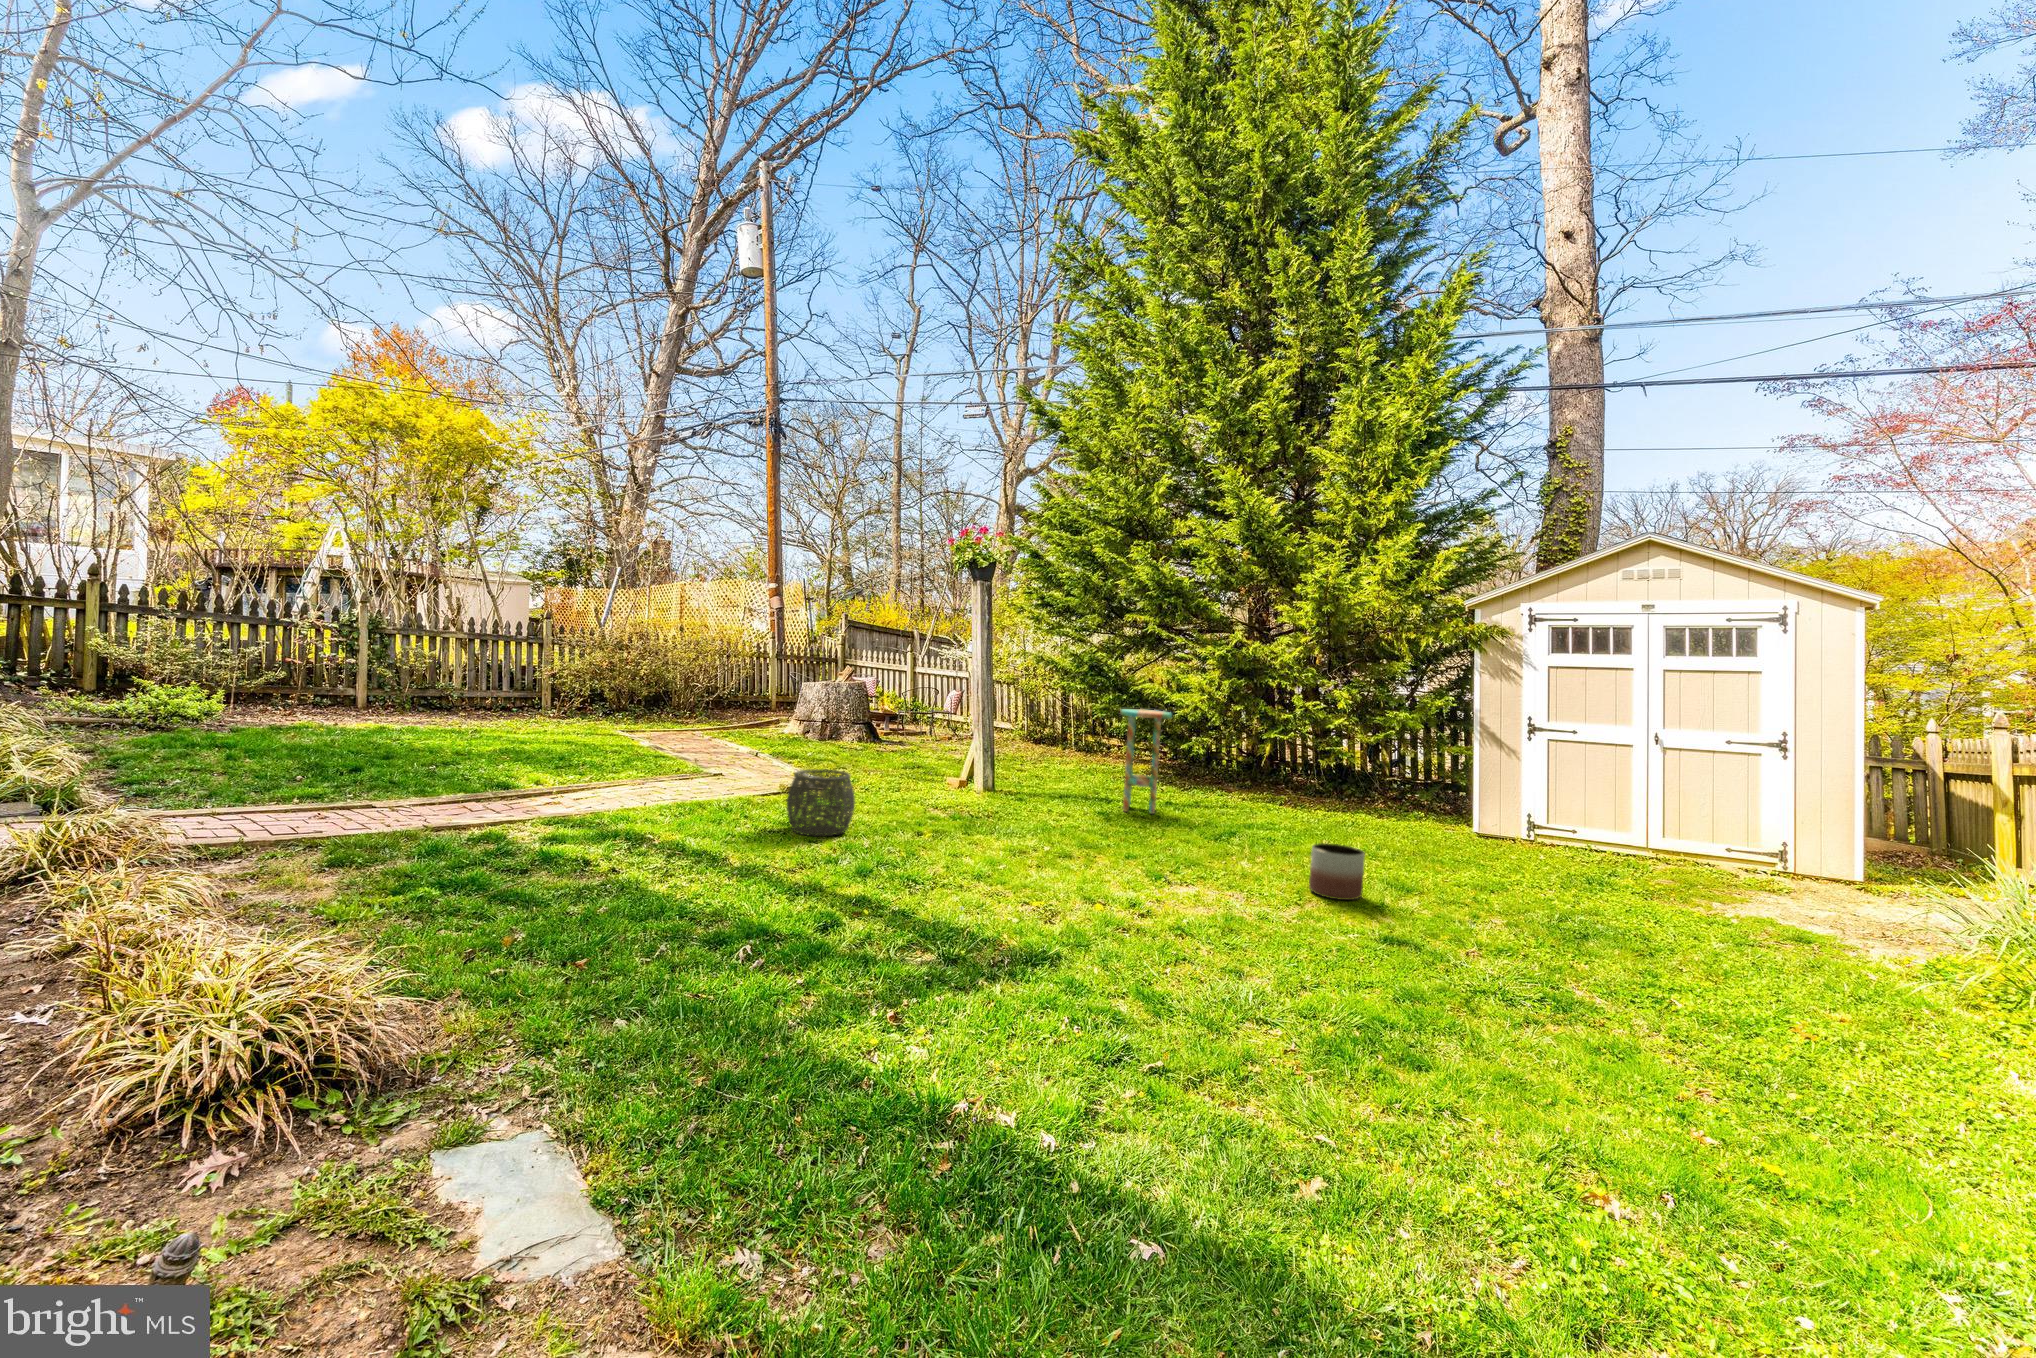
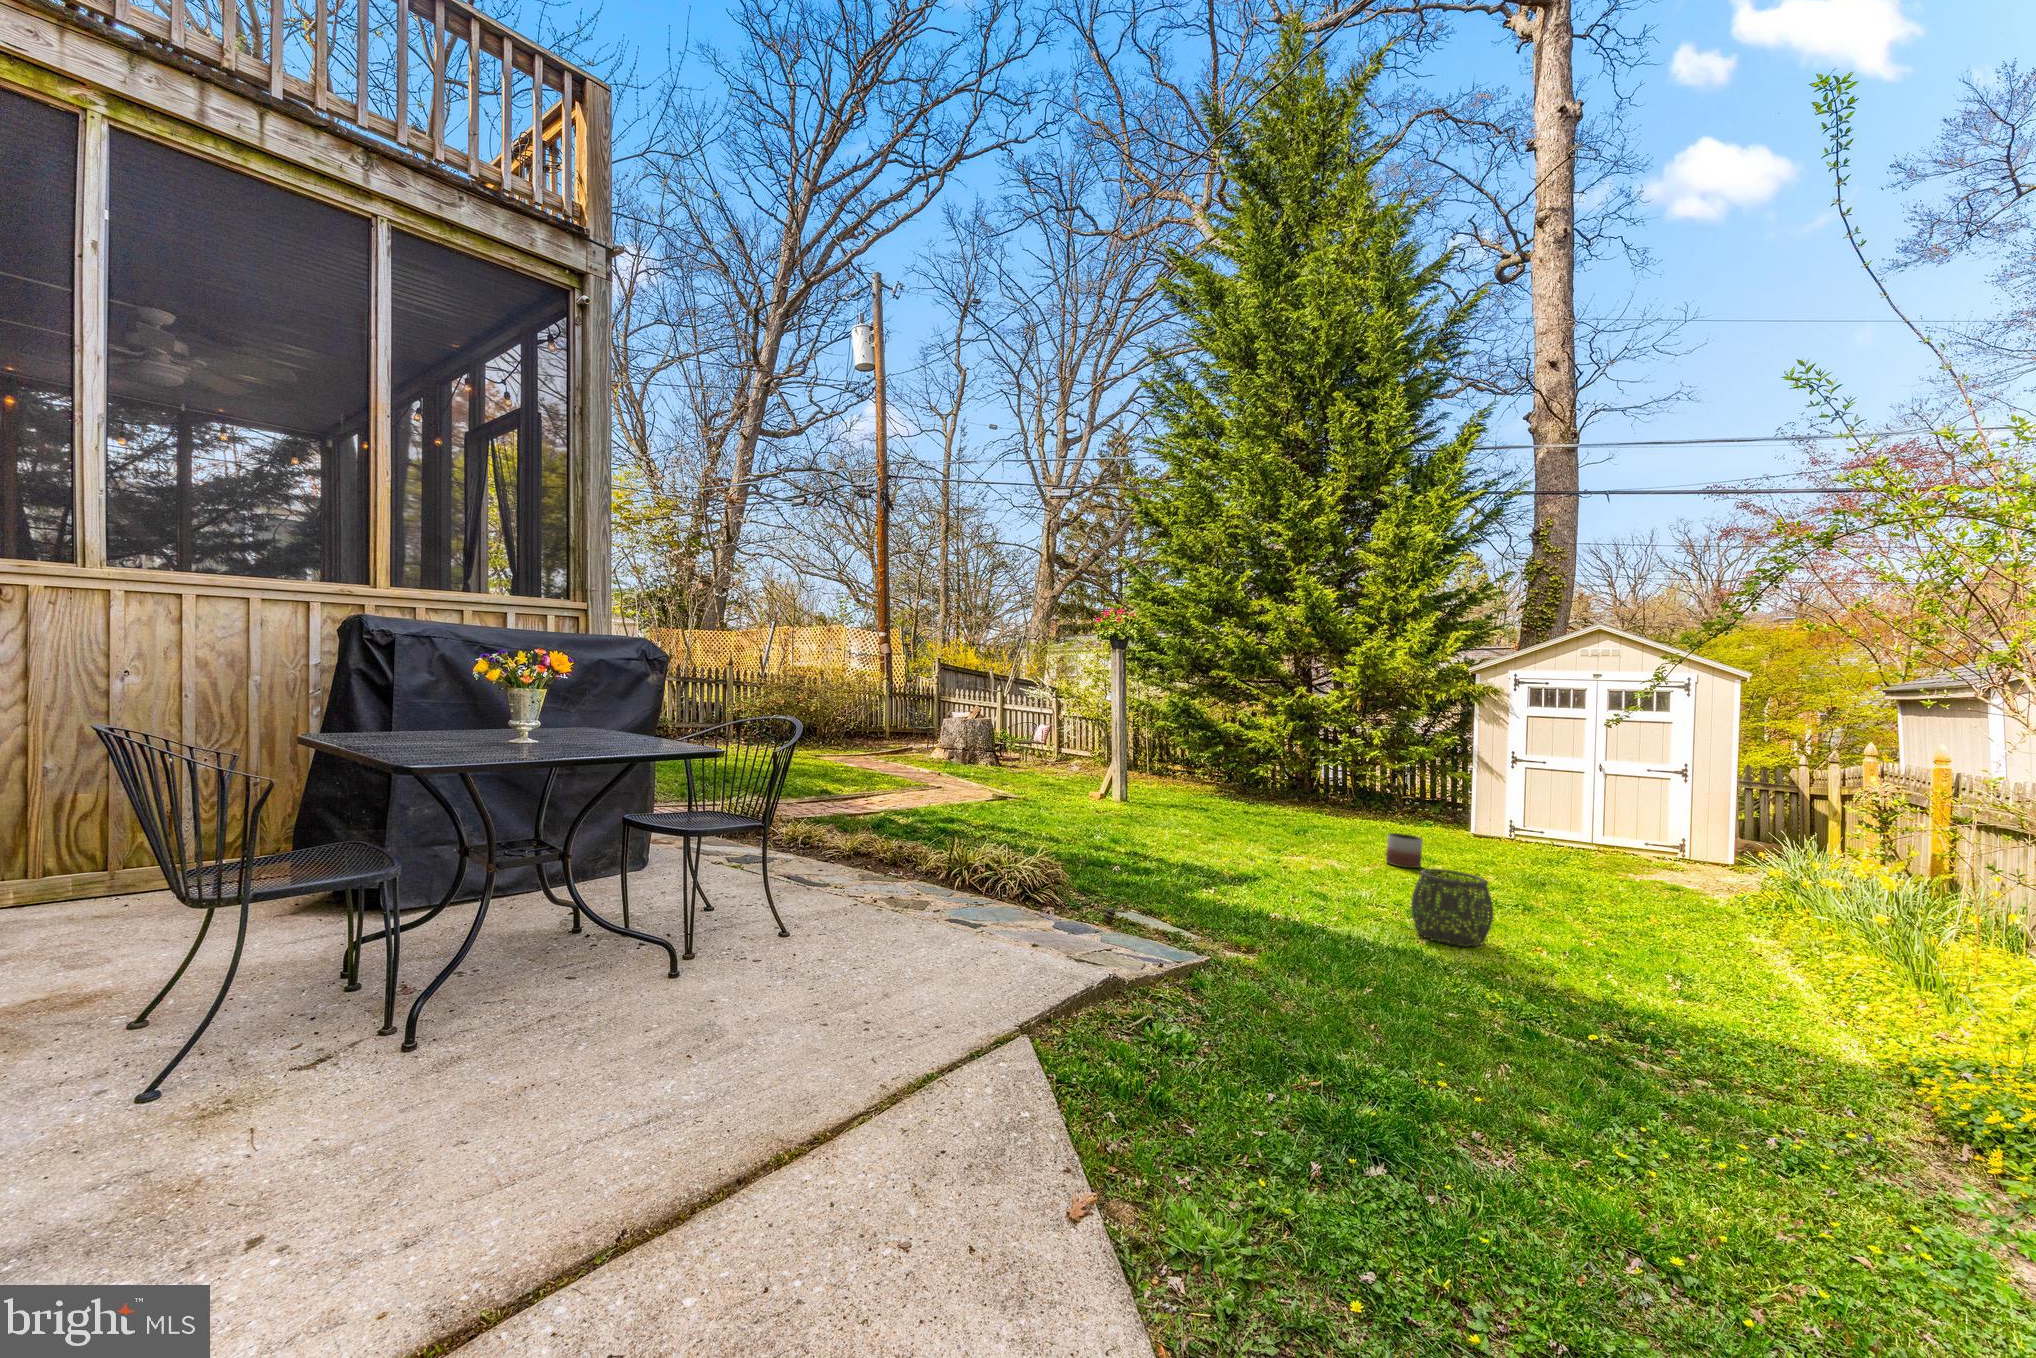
side table: present [1120,709,1172,814] -> none [1223,742,1262,819]
woven basket: present [787,769,855,836] -> present [1411,869,1494,947]

